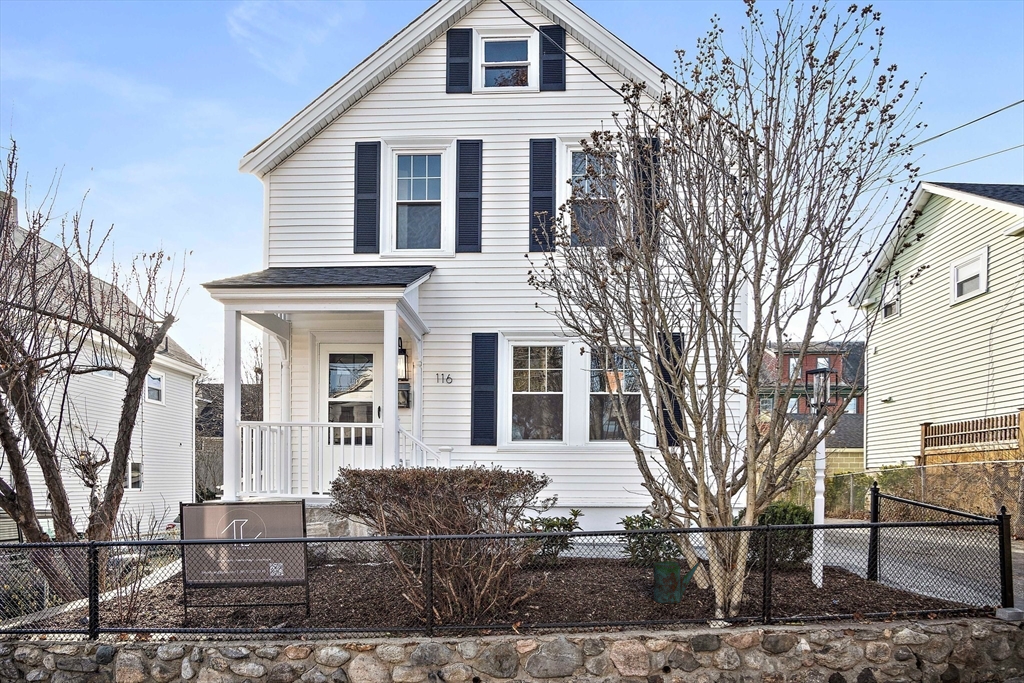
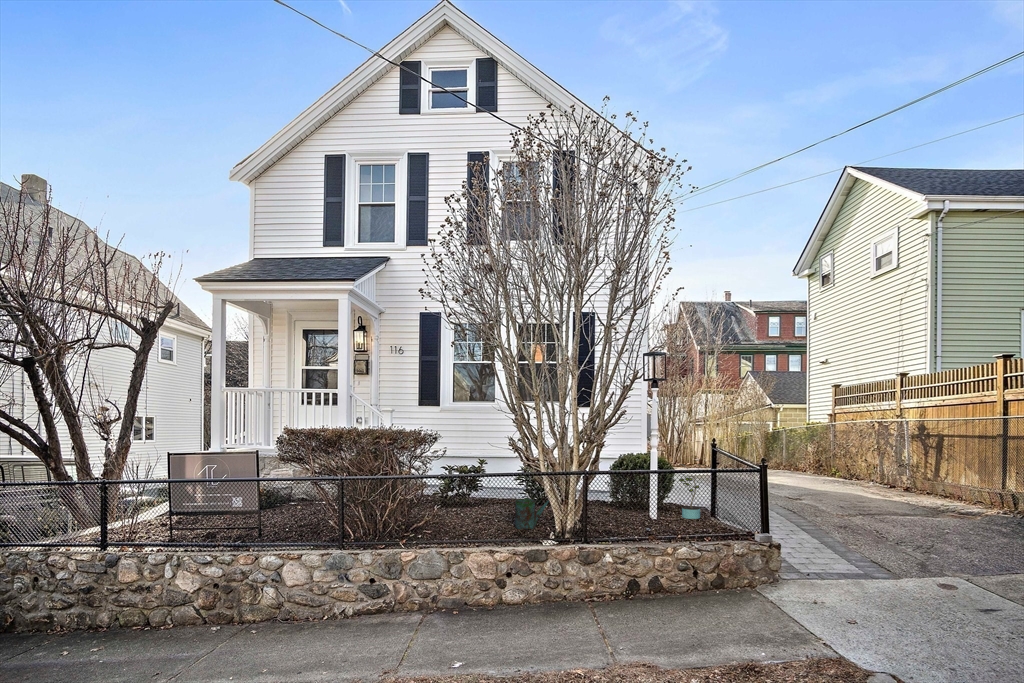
potted plant: none [845,508,888,586] -> present [679,460,704,519]

